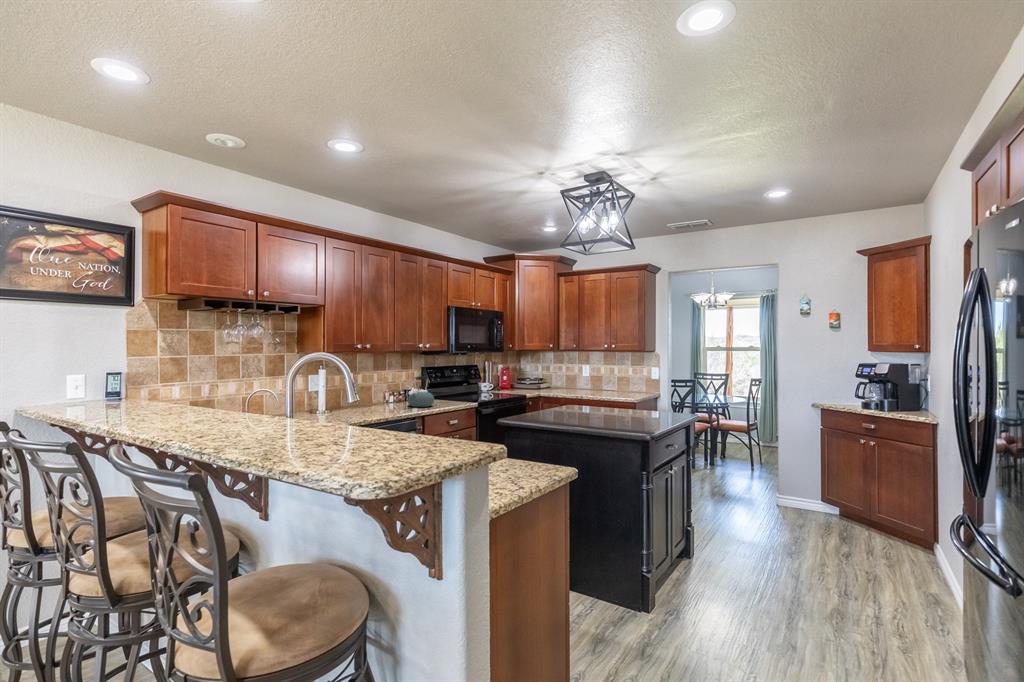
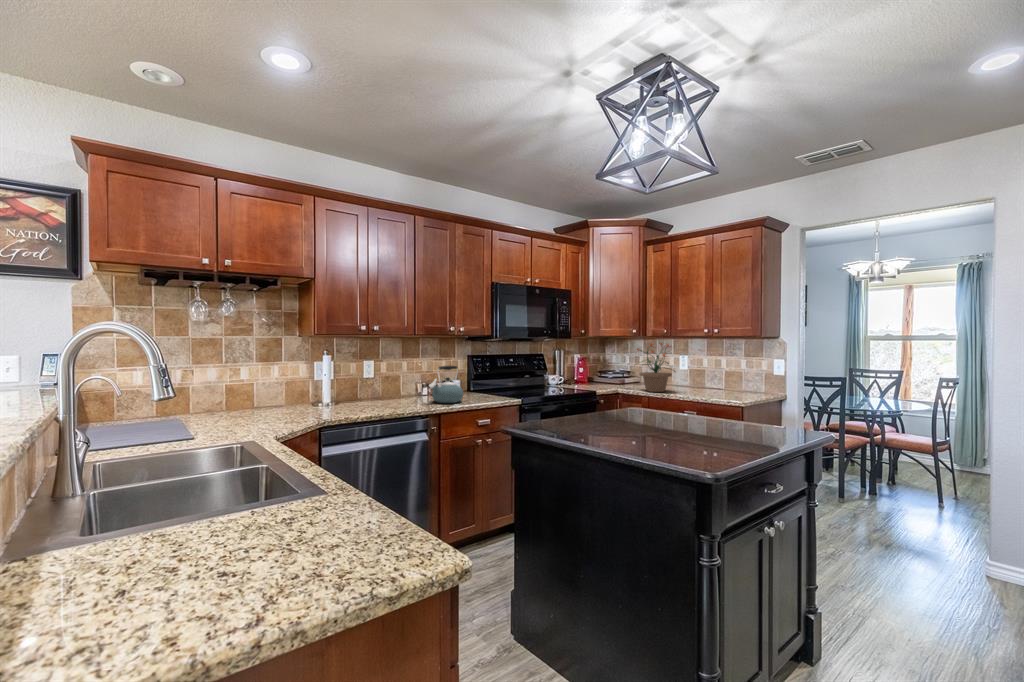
potted plant: none [552,355,584,394] -> present [637,343,675,392]

